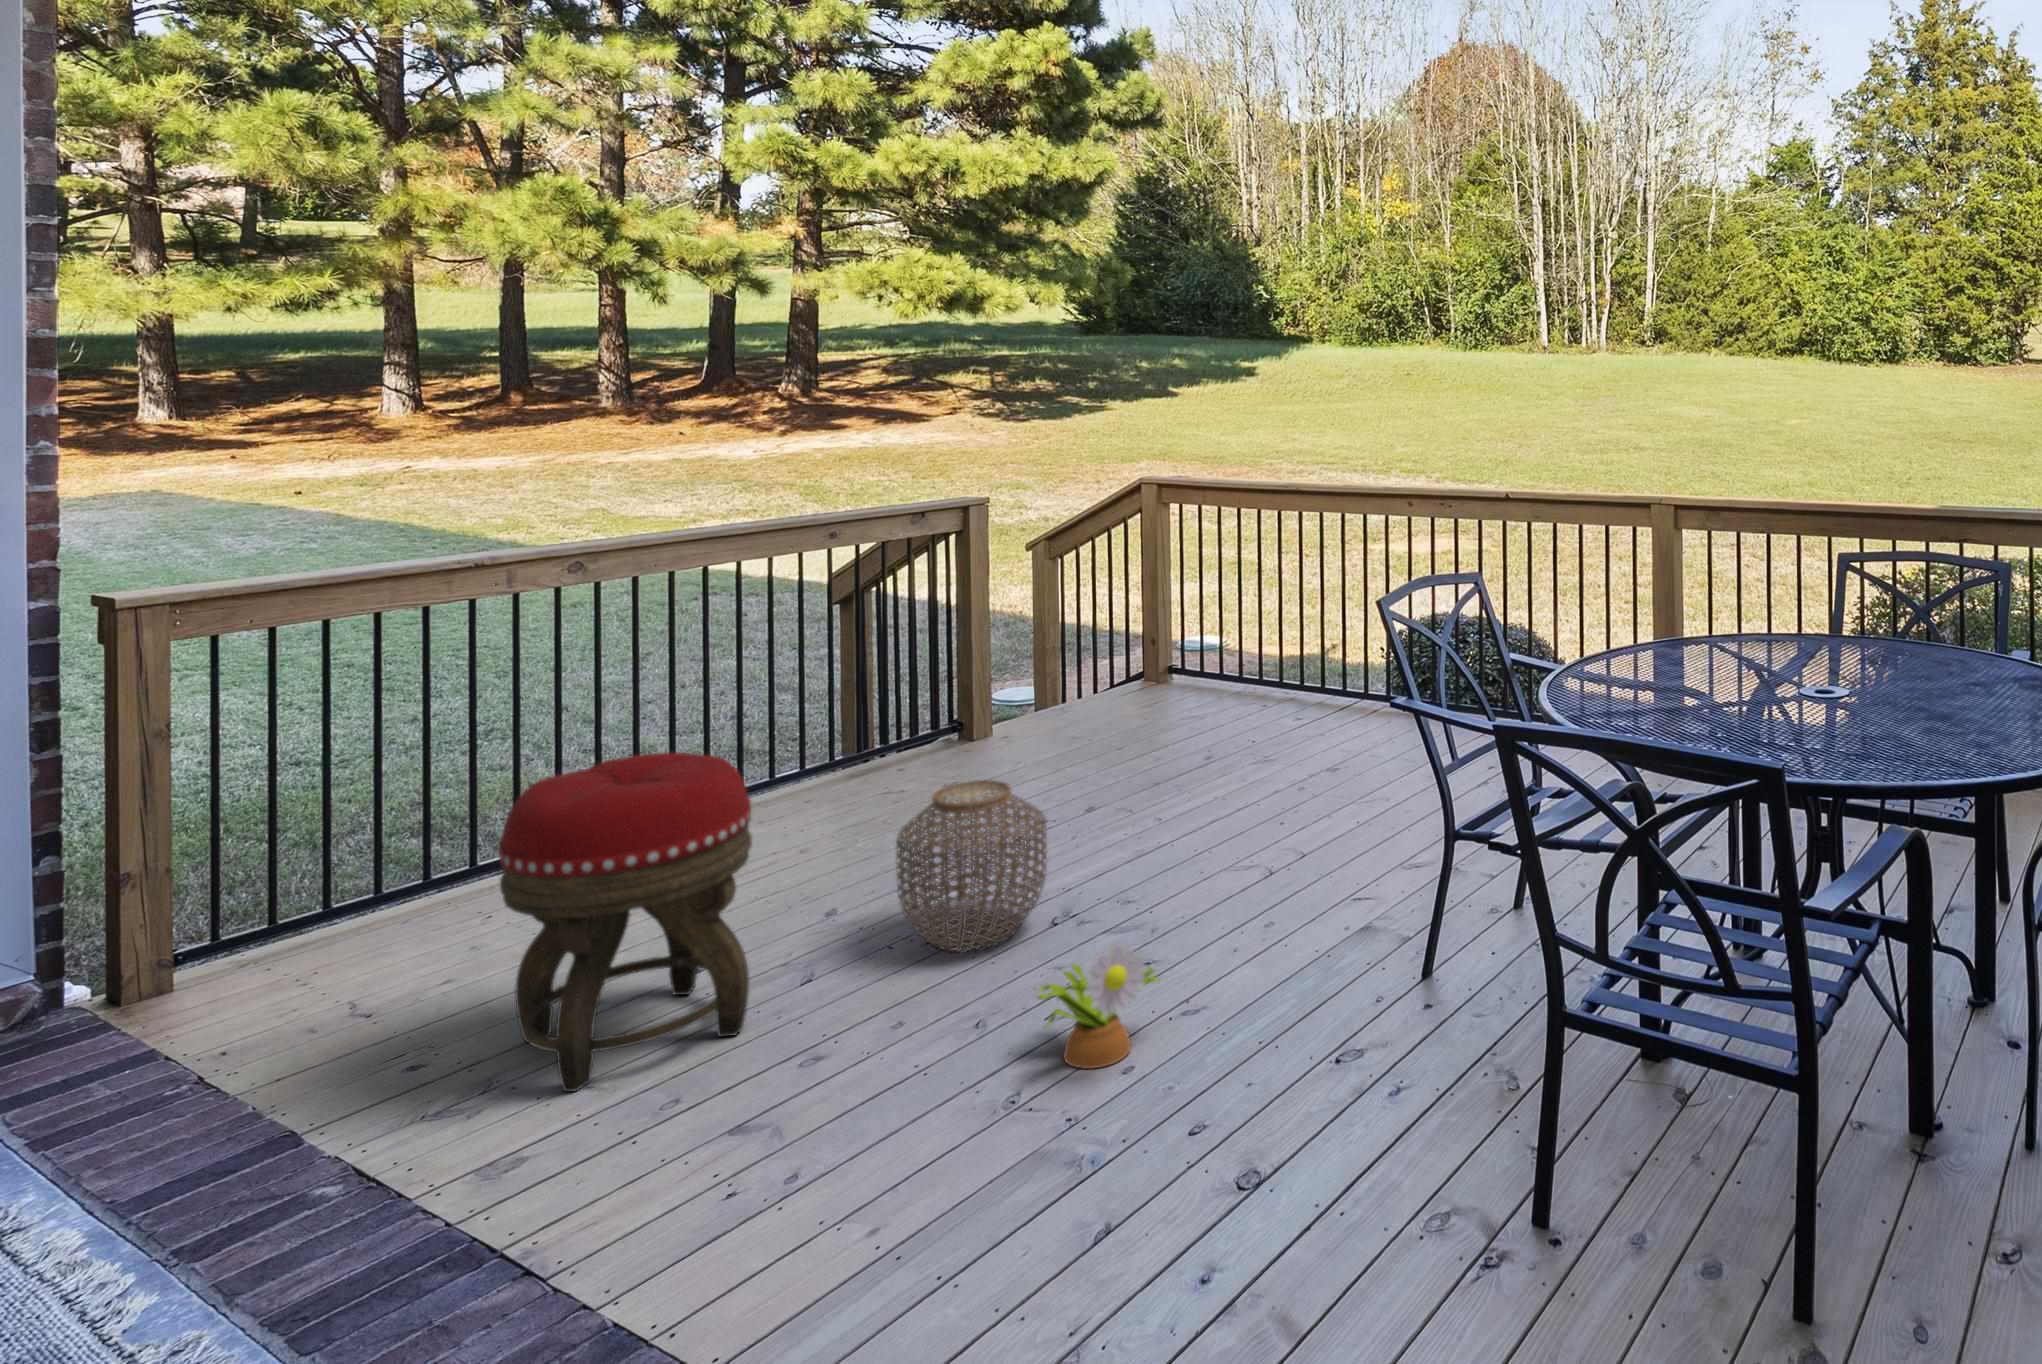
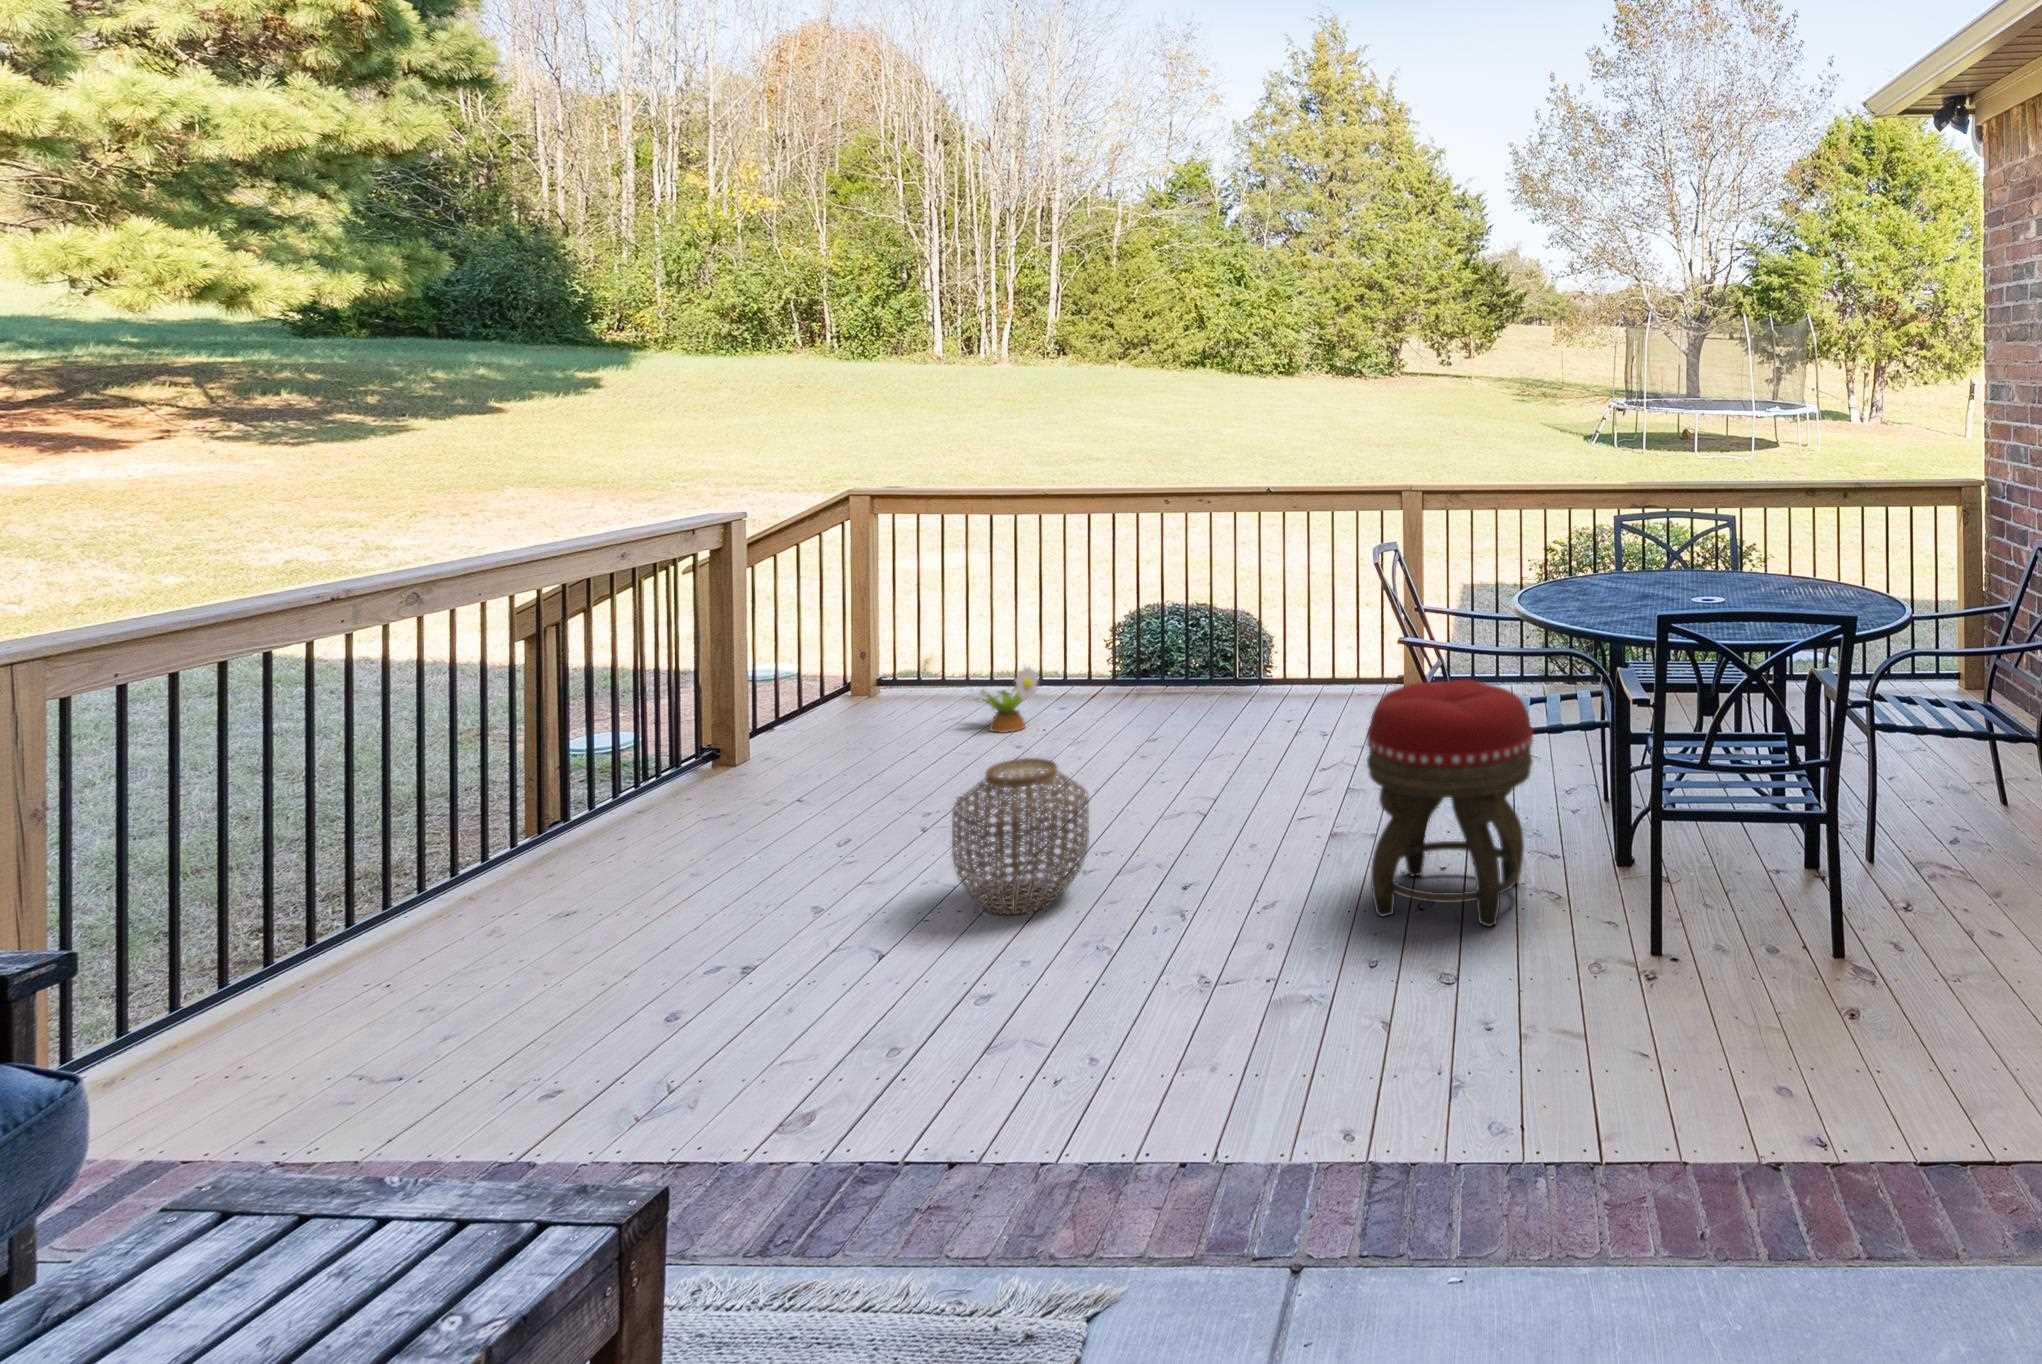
footstool: present [499,752,752,1092] -> present [1367,680,1533,927]
decorative plant: present [1038,942,1159,1069] -> present [975,665,1038,733]

